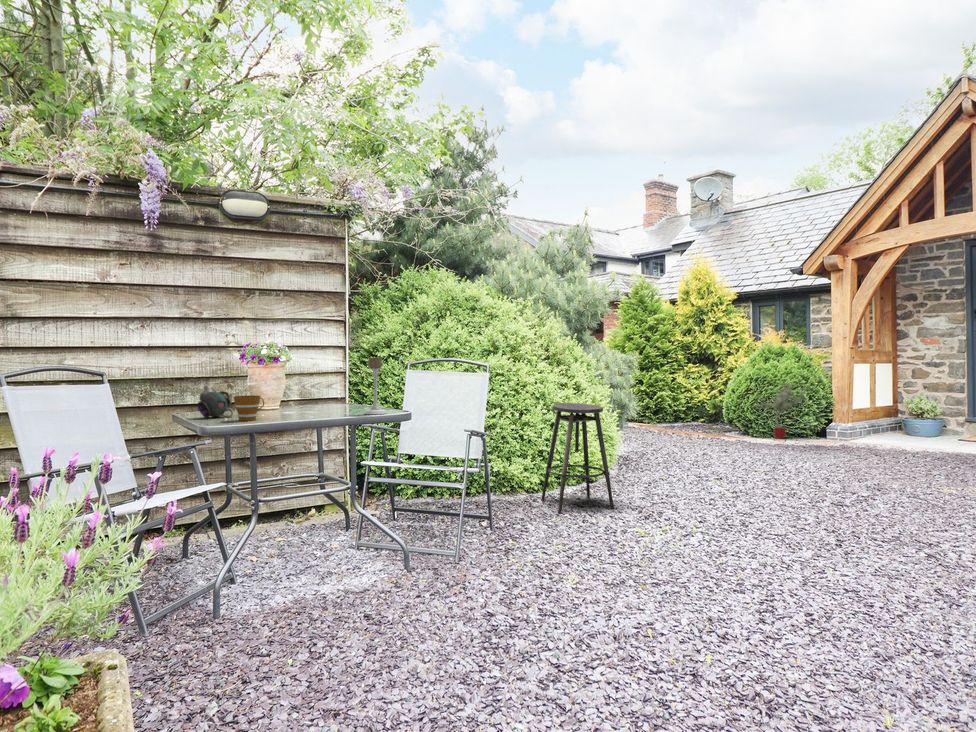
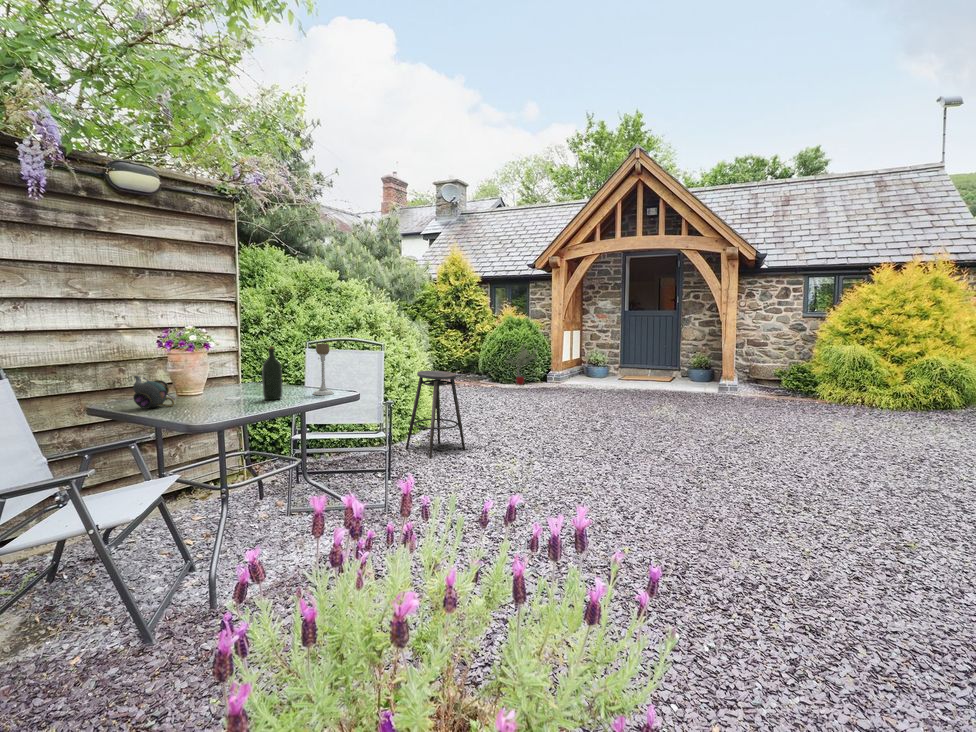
wine bottle: none [309,359,329,416] -> present [262,346,282,400]
cup: present [234,395,264,421] -> none [192,384,221,410]

